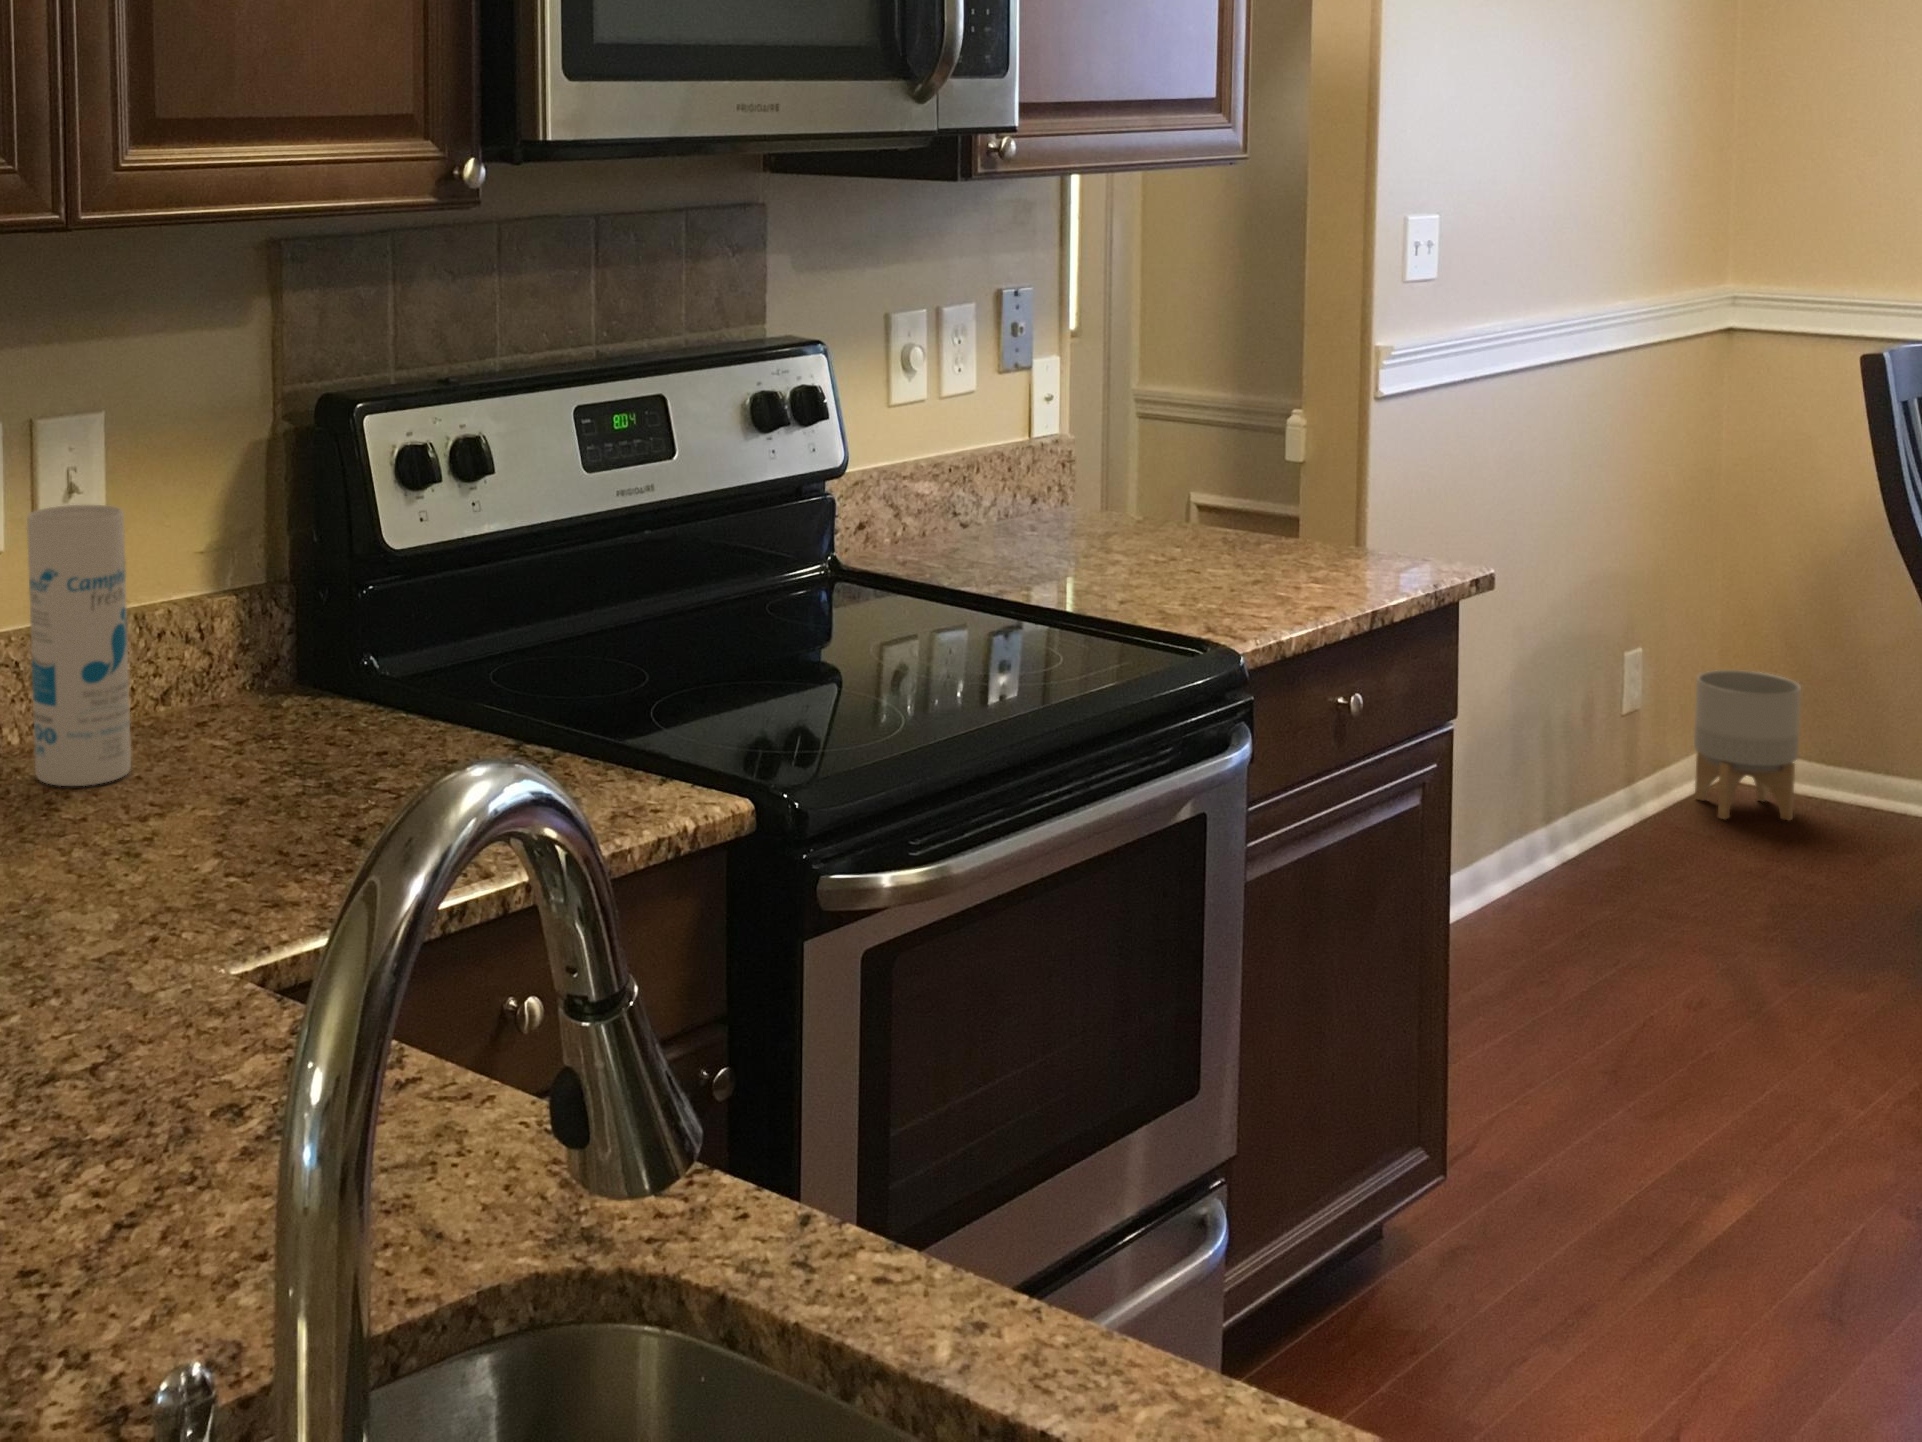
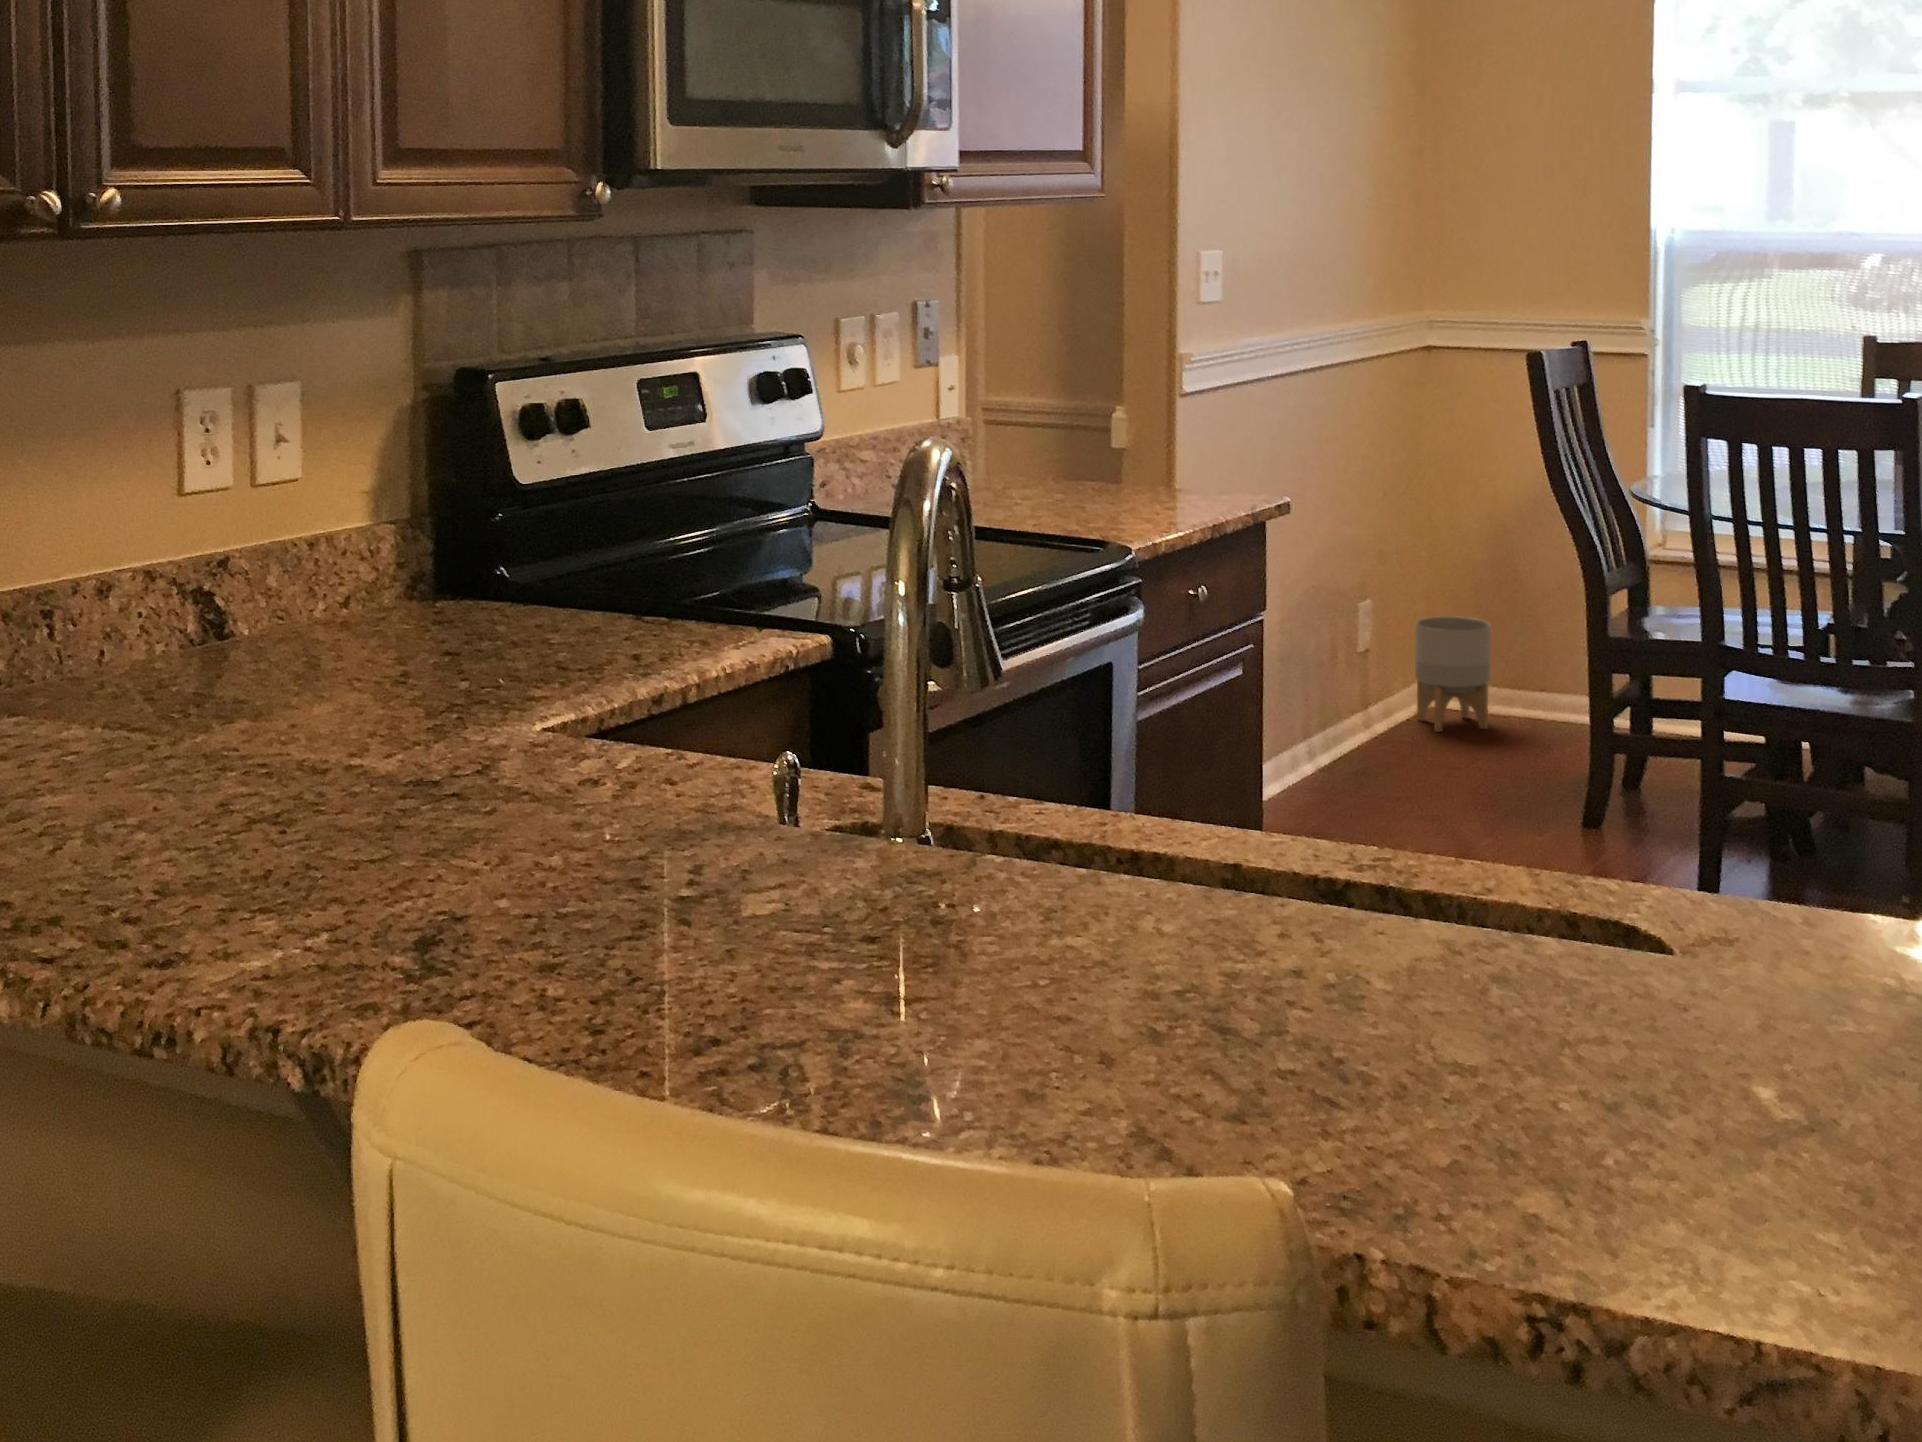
canister: present [27,505,131,786] -> none [274,443,353,653]

